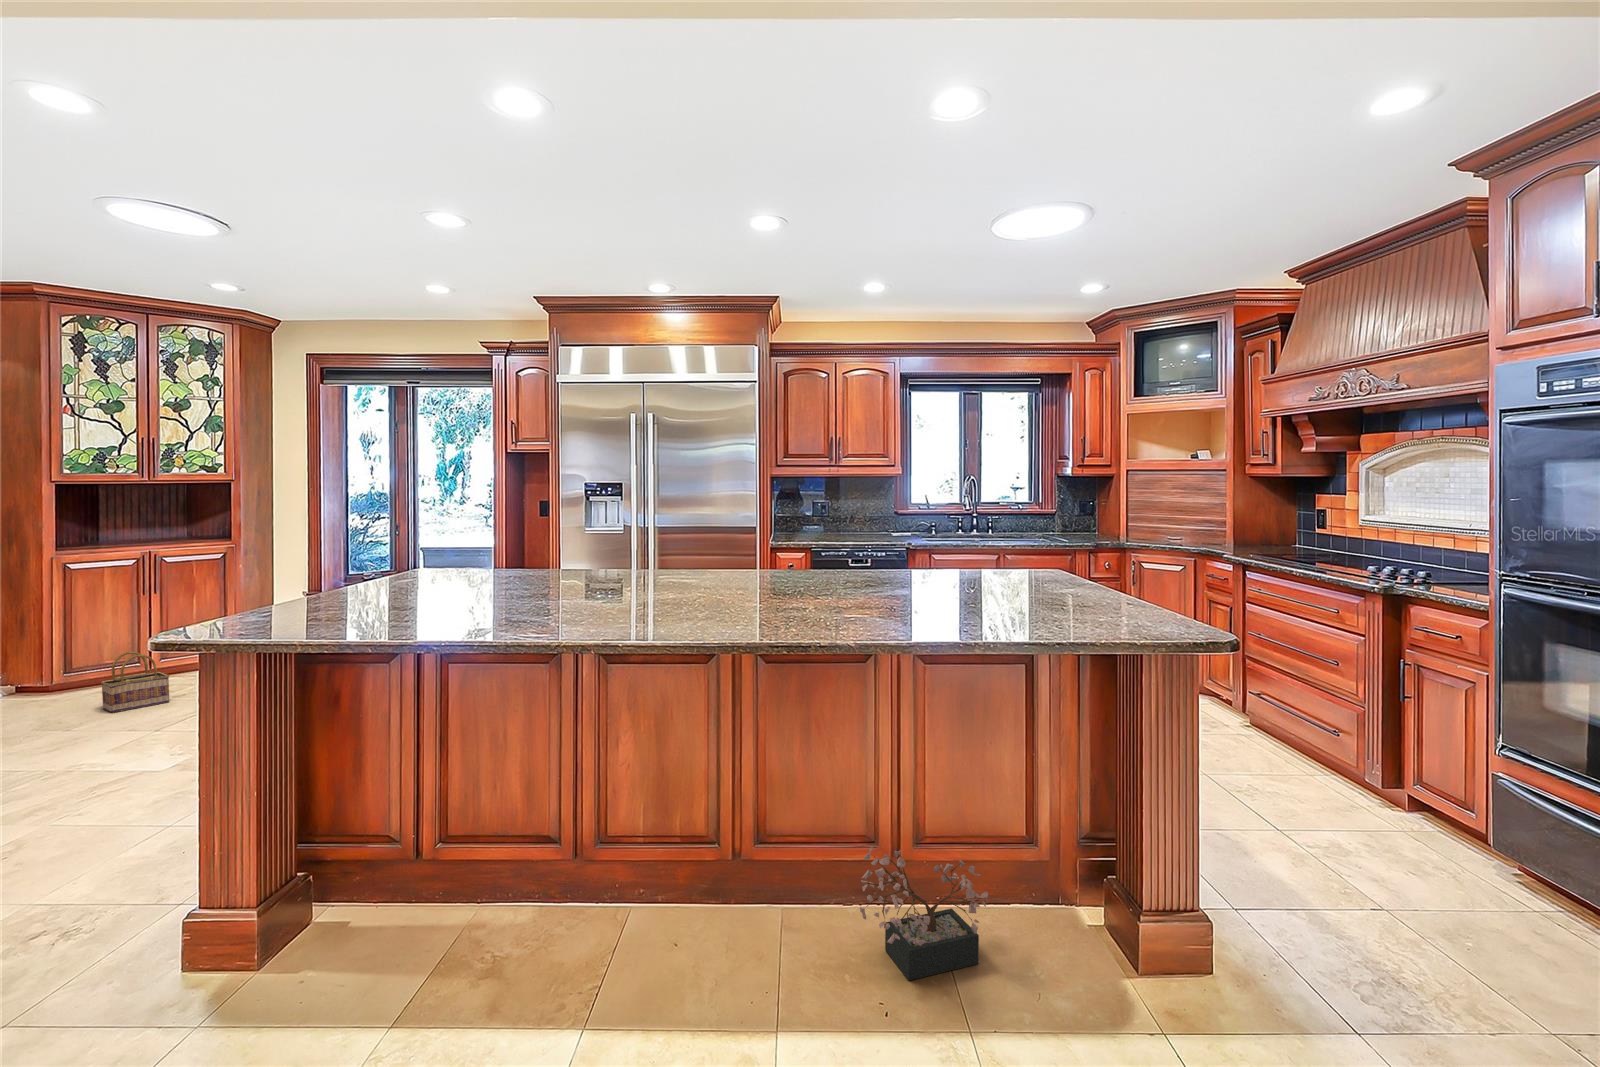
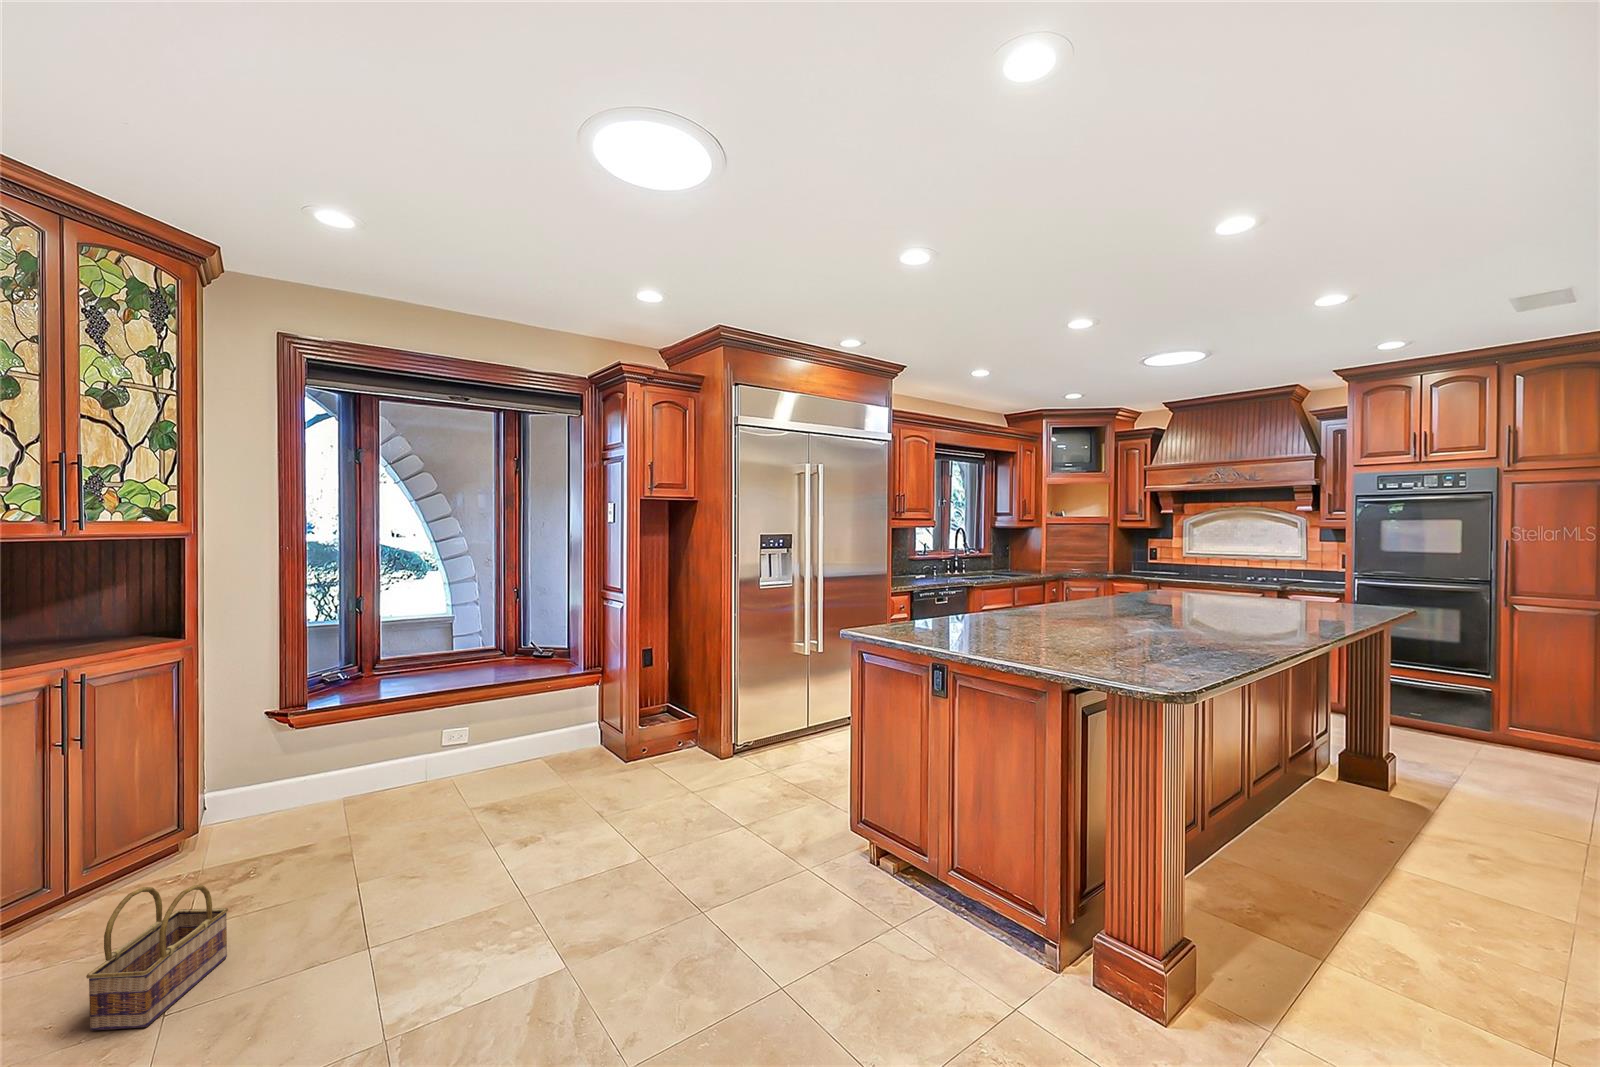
decorative plant: present [860,847,988,980] -> none [1443,802,1551,887]

